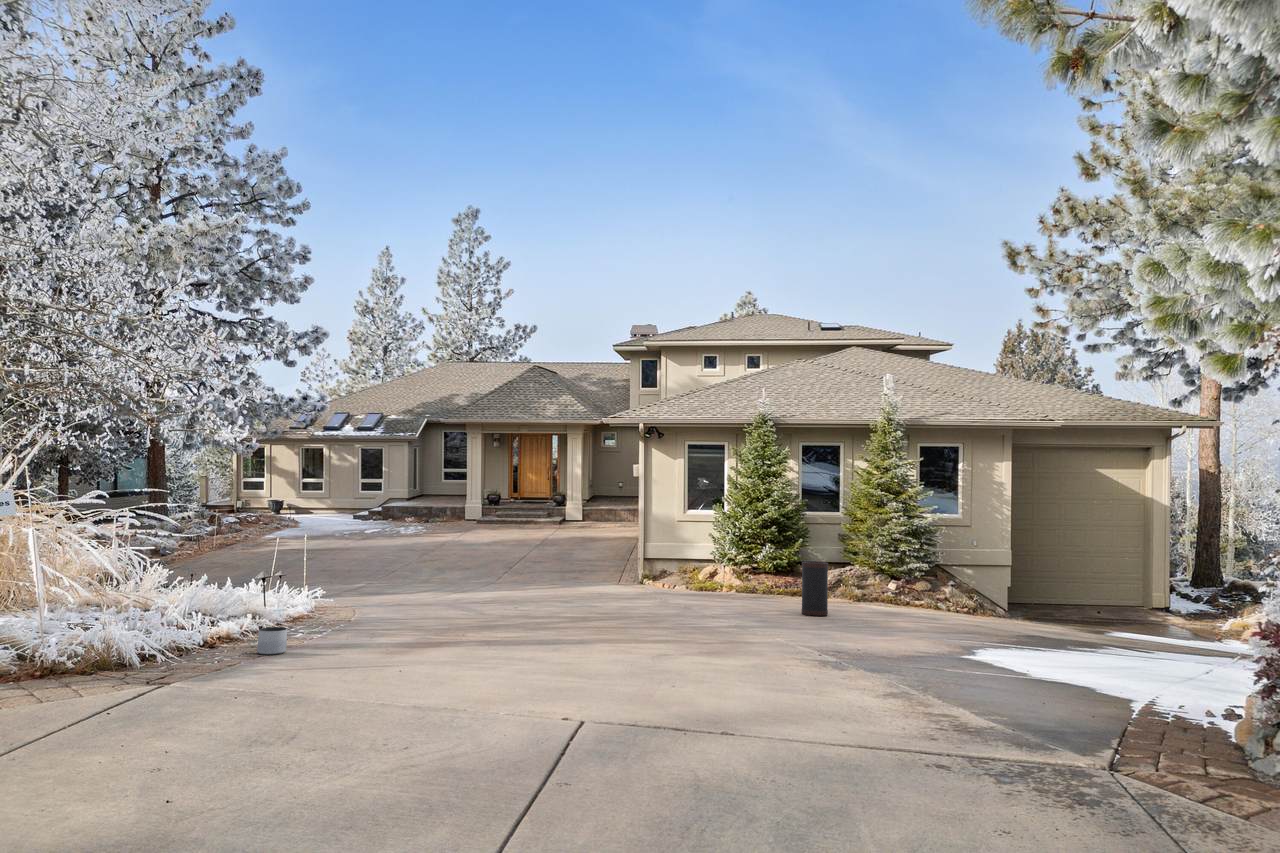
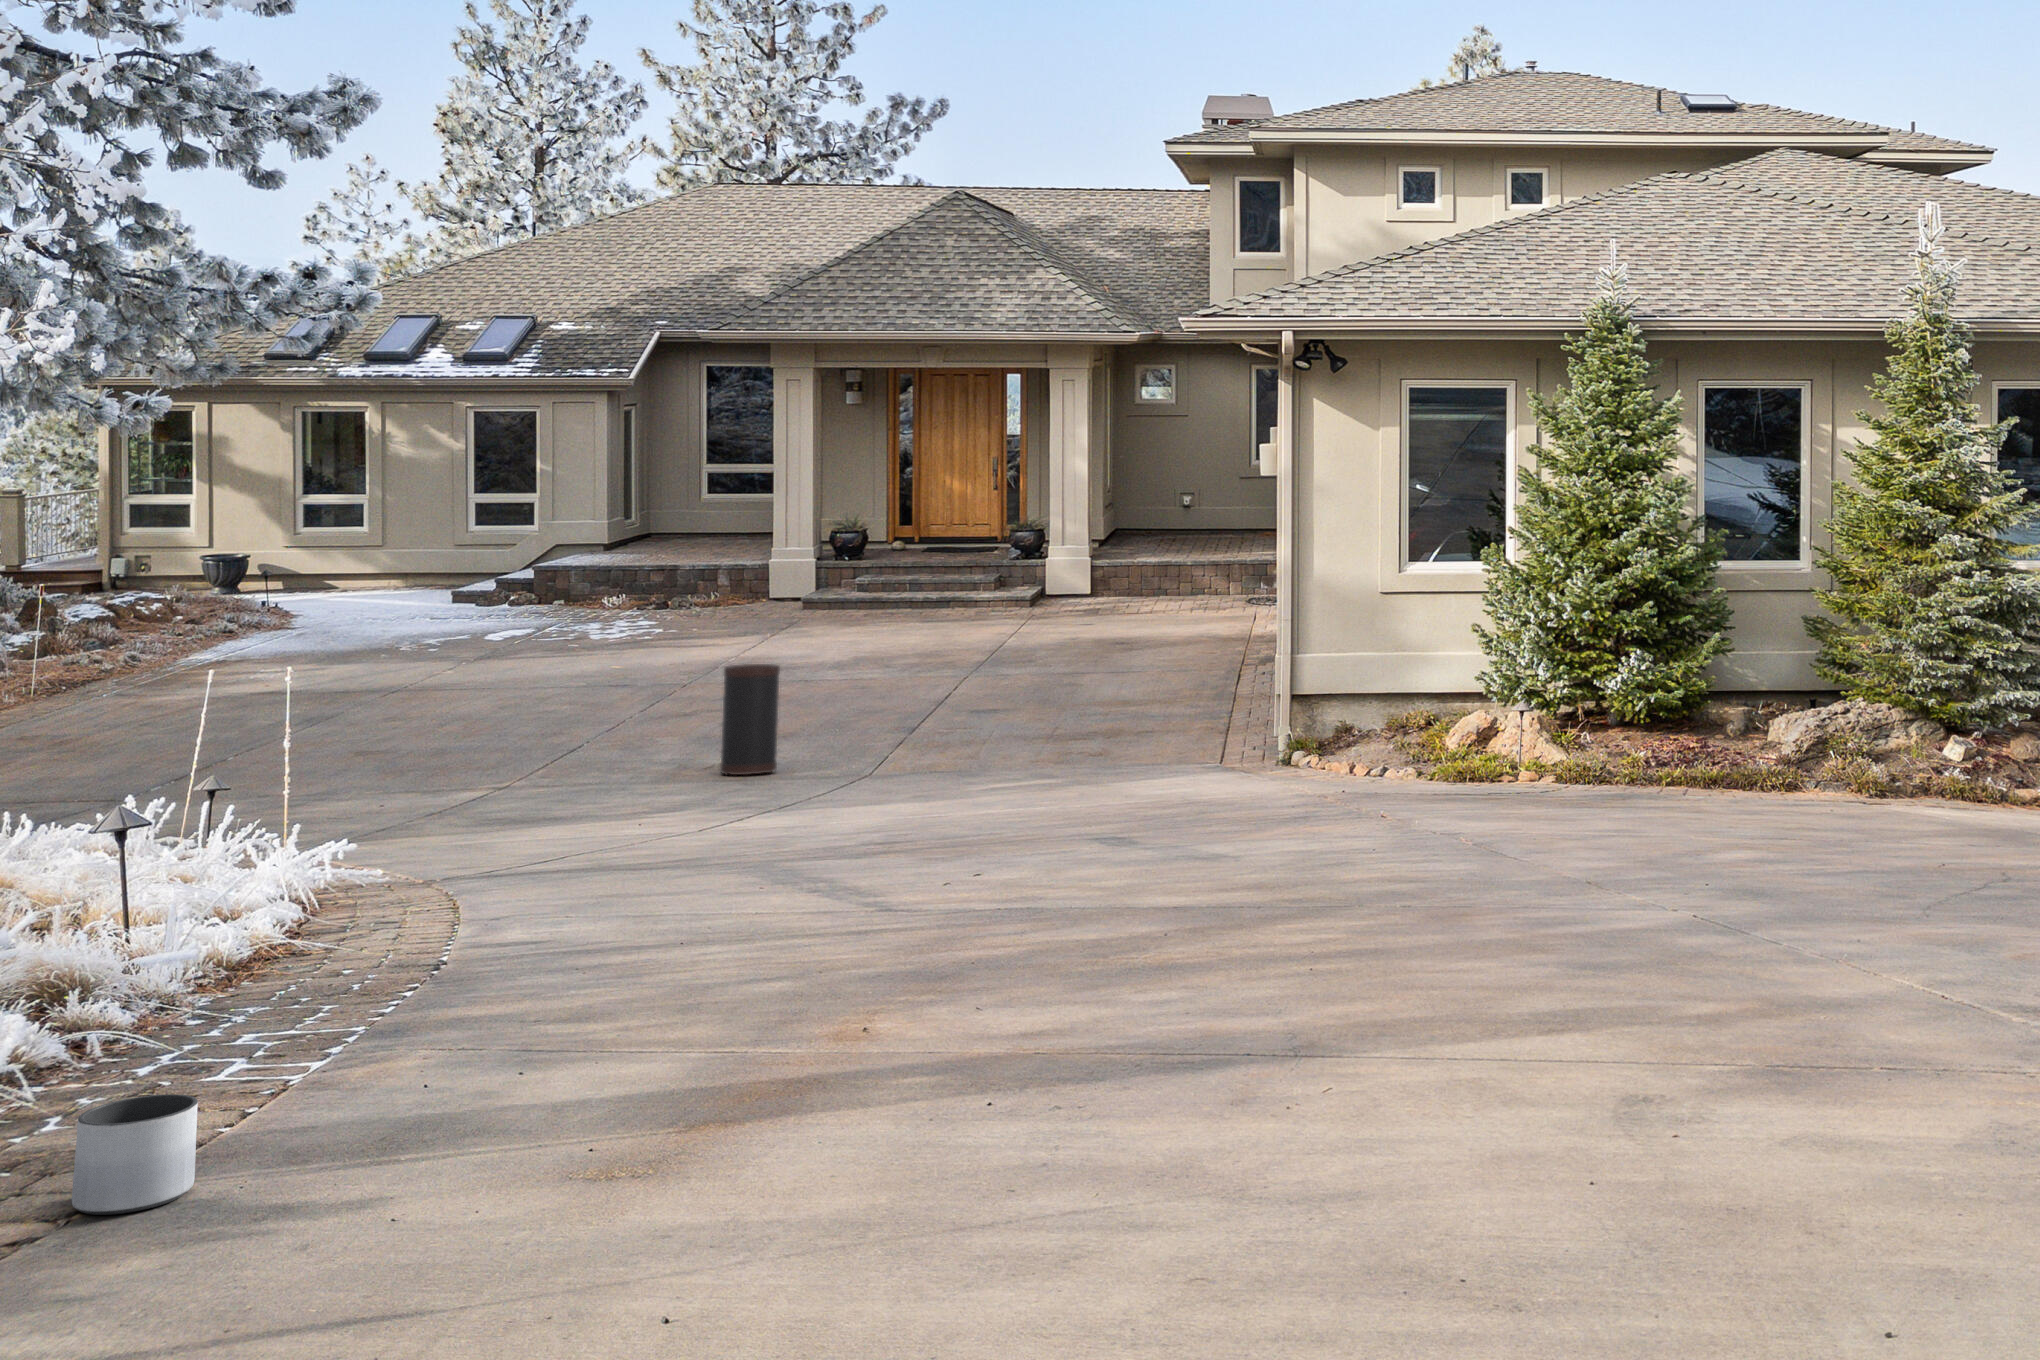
trash can: present [801,562,828,616] -> present [720,664,780,775]

